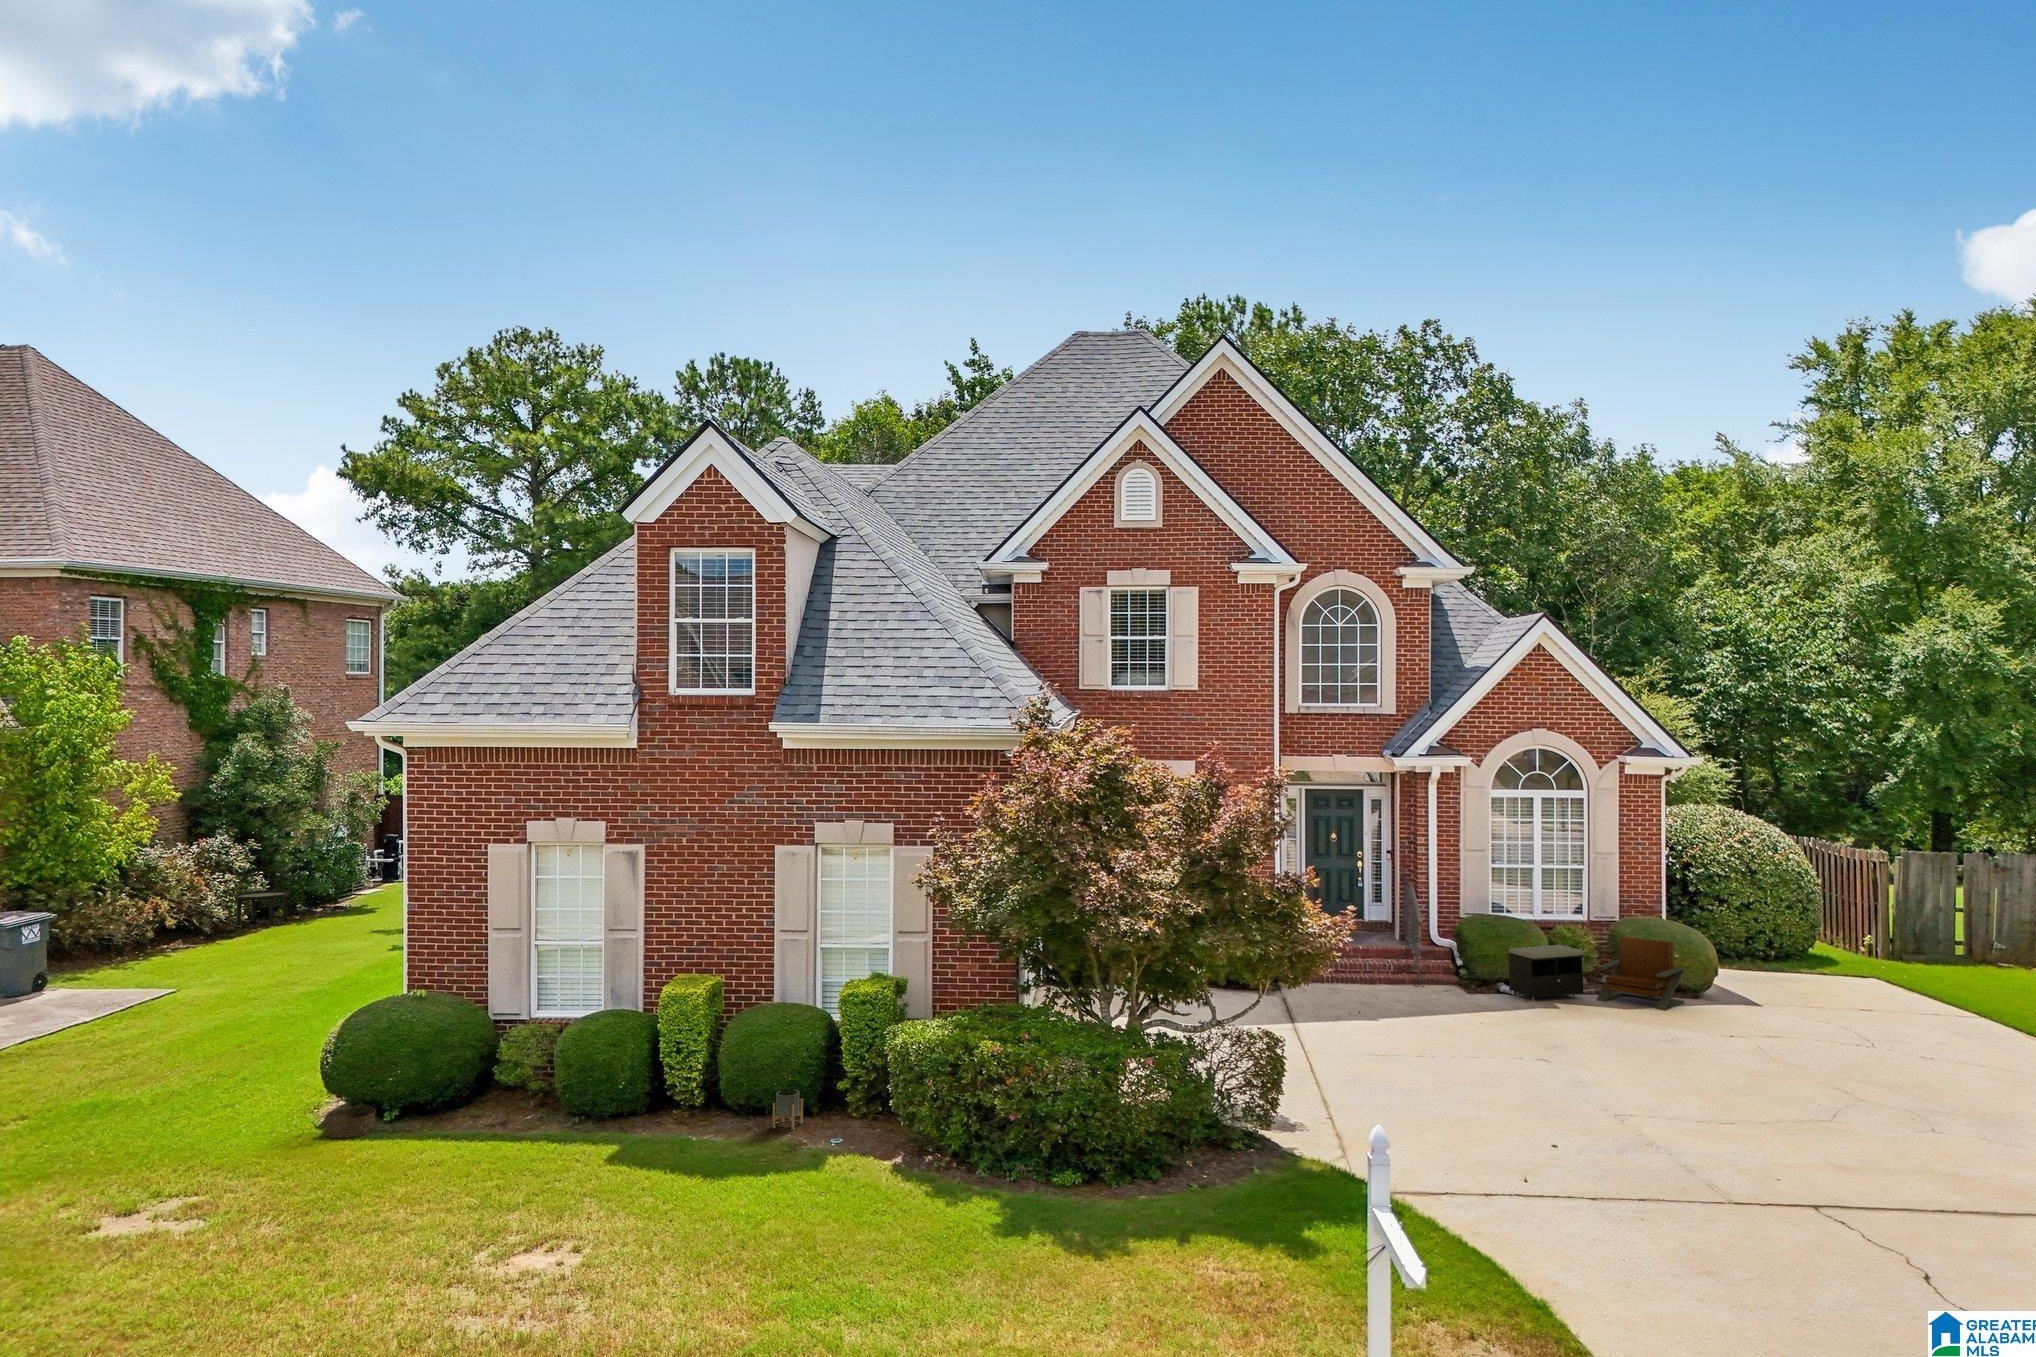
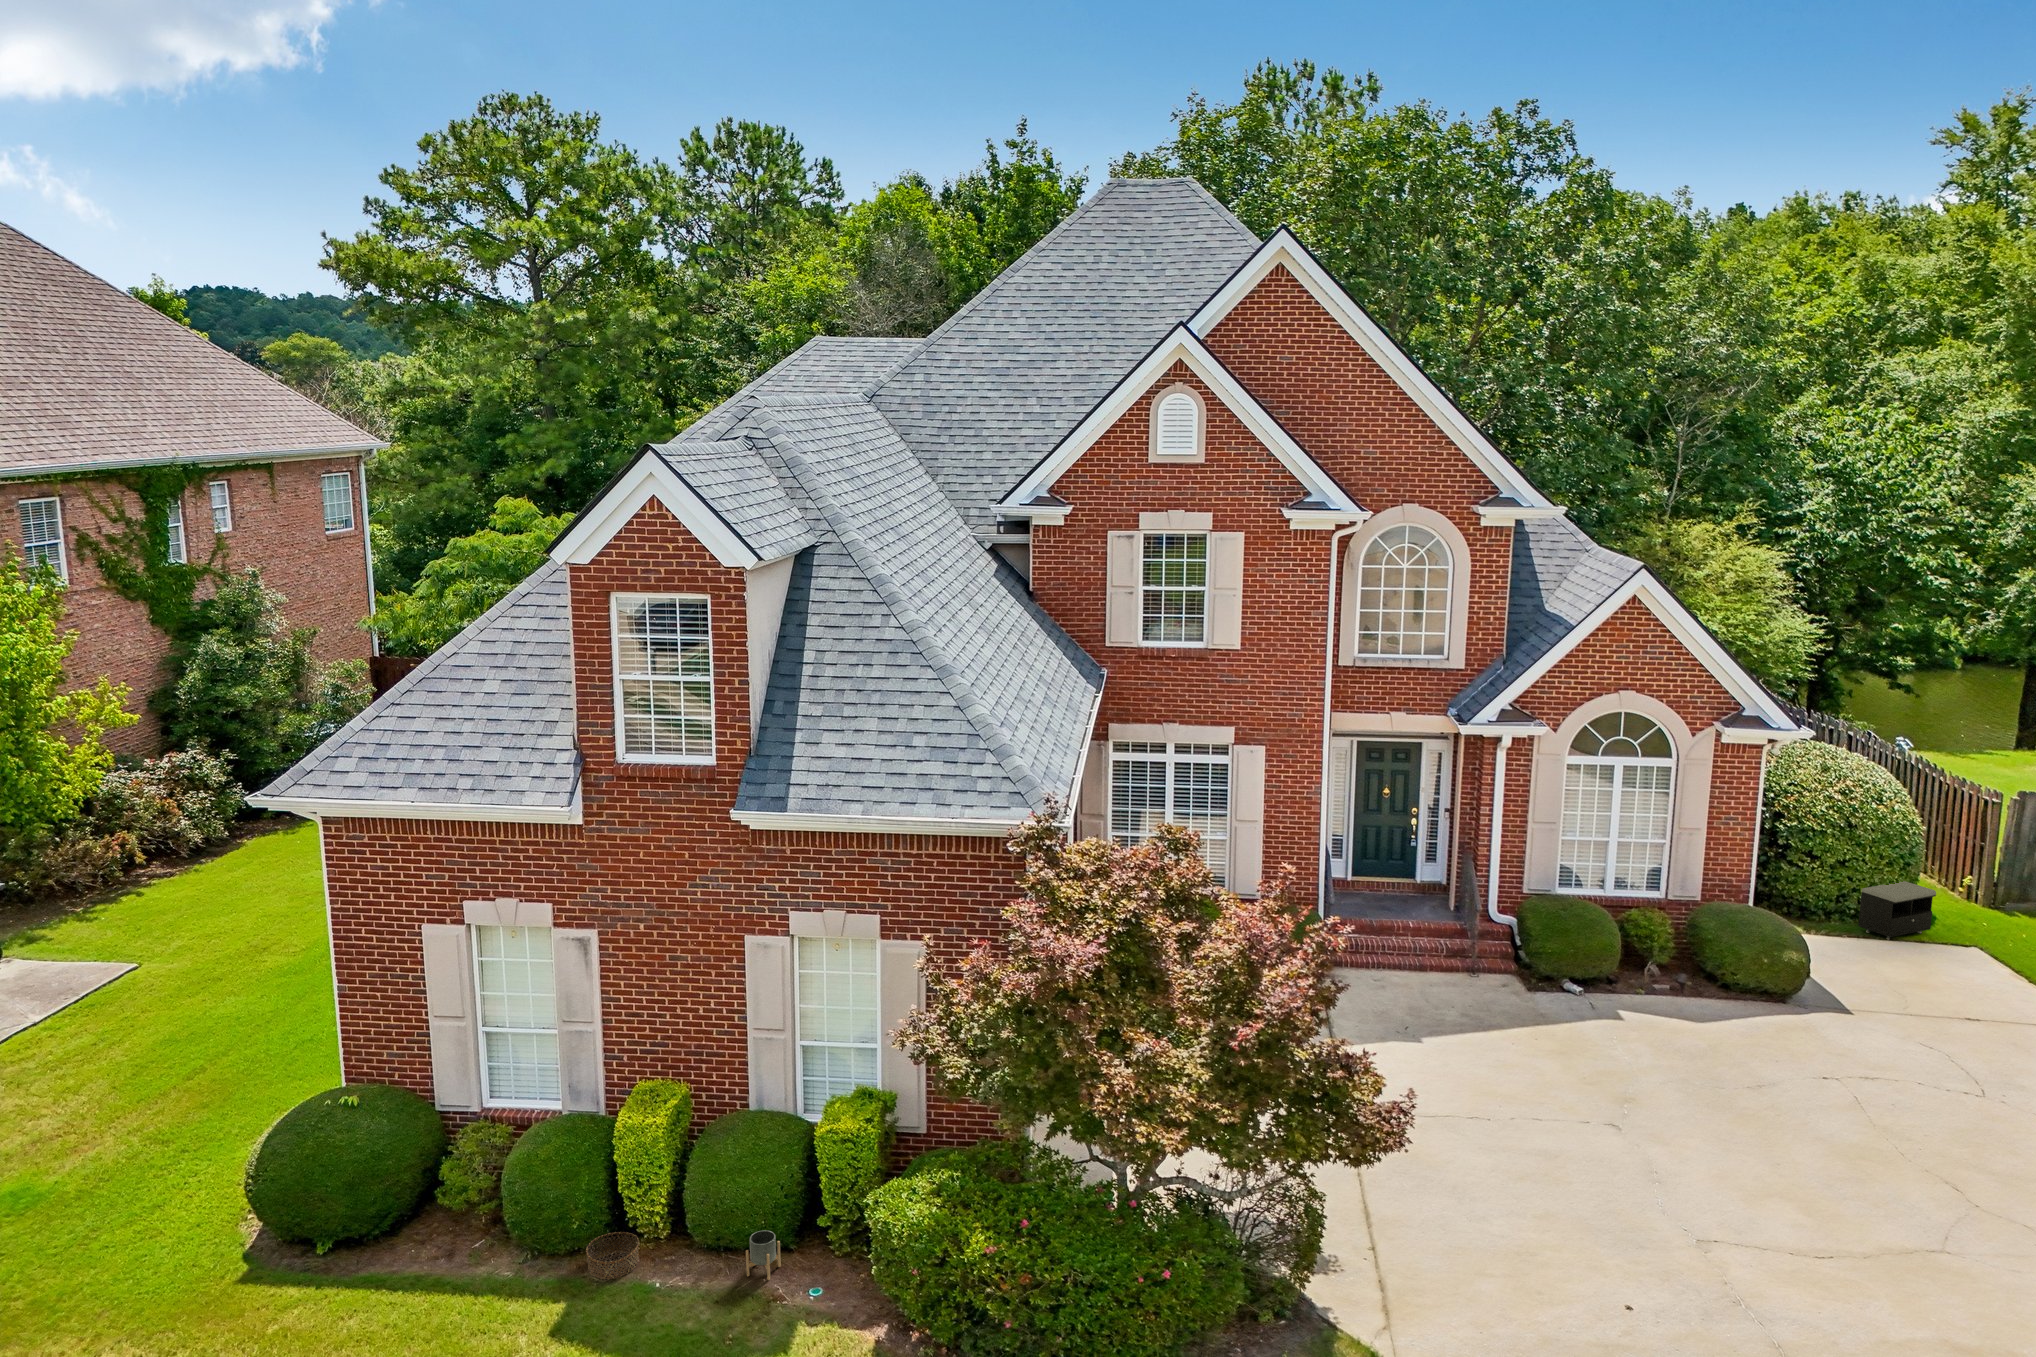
round table: present [233,890,291,926] -> none [213,805,275,847]
lounge chair: present [1597,936,1685,1011] -> none [1670,934,1772,1028]
storage bench: present [1509,945,1584,1001] -> present [1858,881,1936,939]
basket: present [325,1106,375,1138] -> present [586,1232,639,1279]

